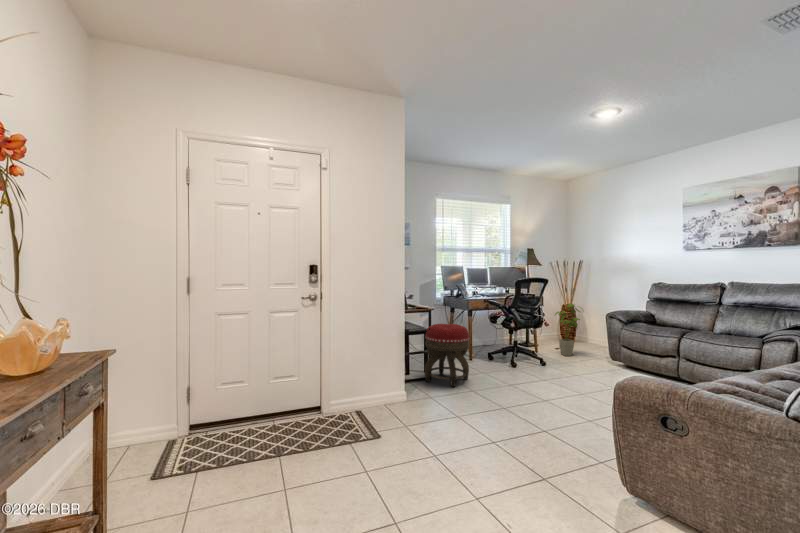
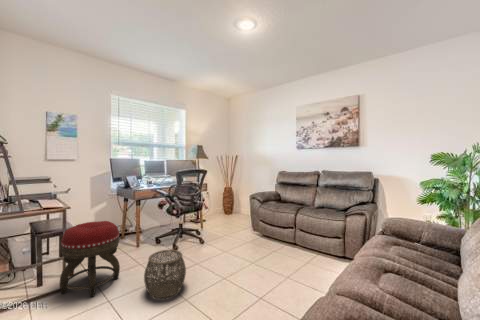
house plant: present [555,303,581,356] -> none [215,188,235,230]
woven basket: none [499,356,540,398] -> present [144,250,186,298]

